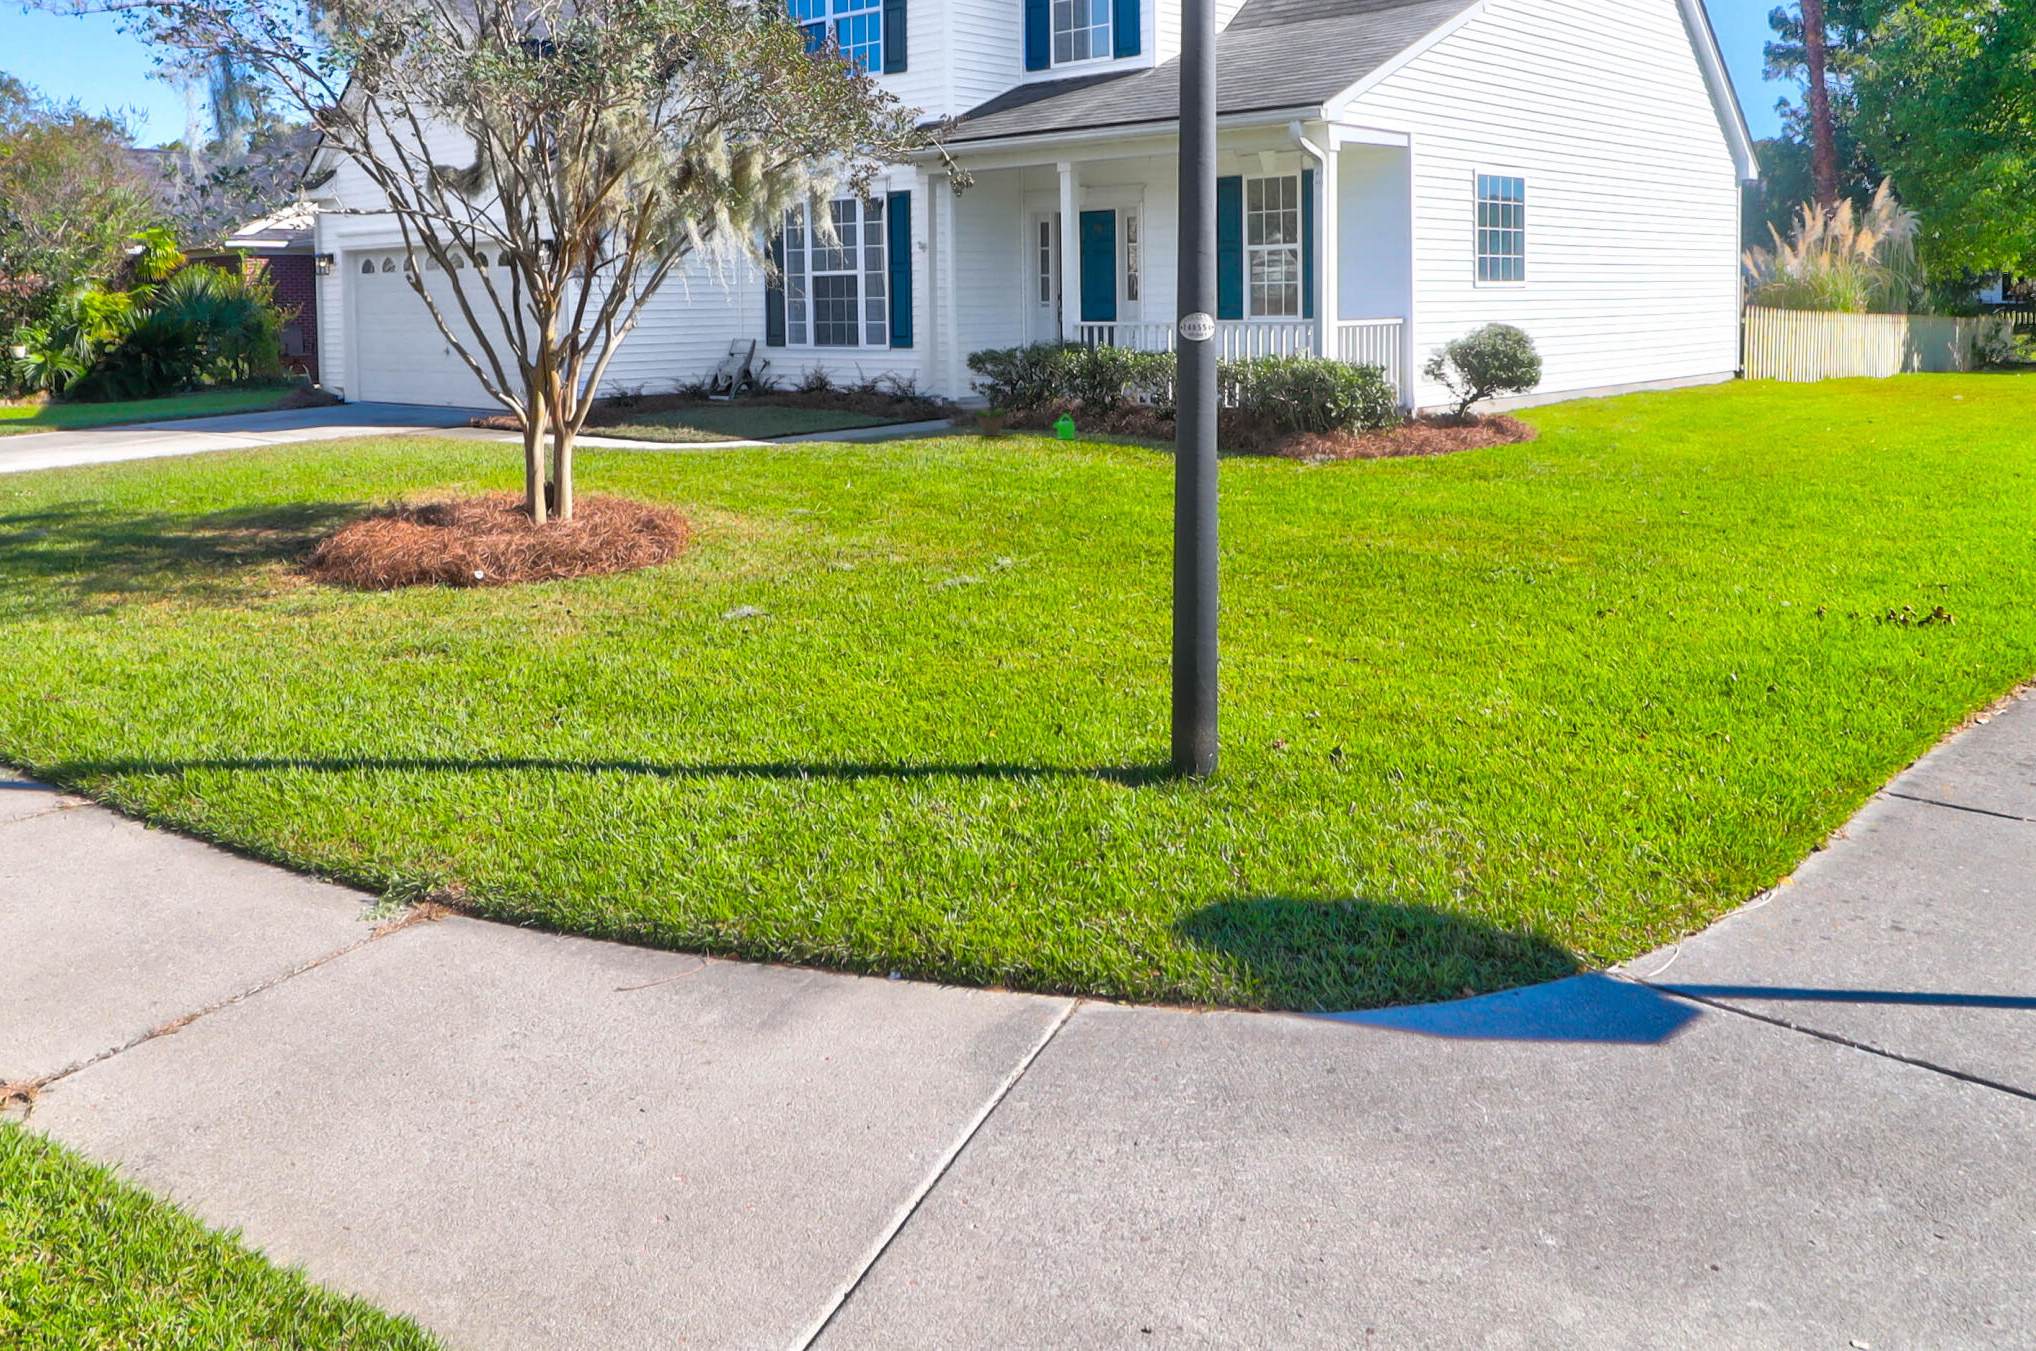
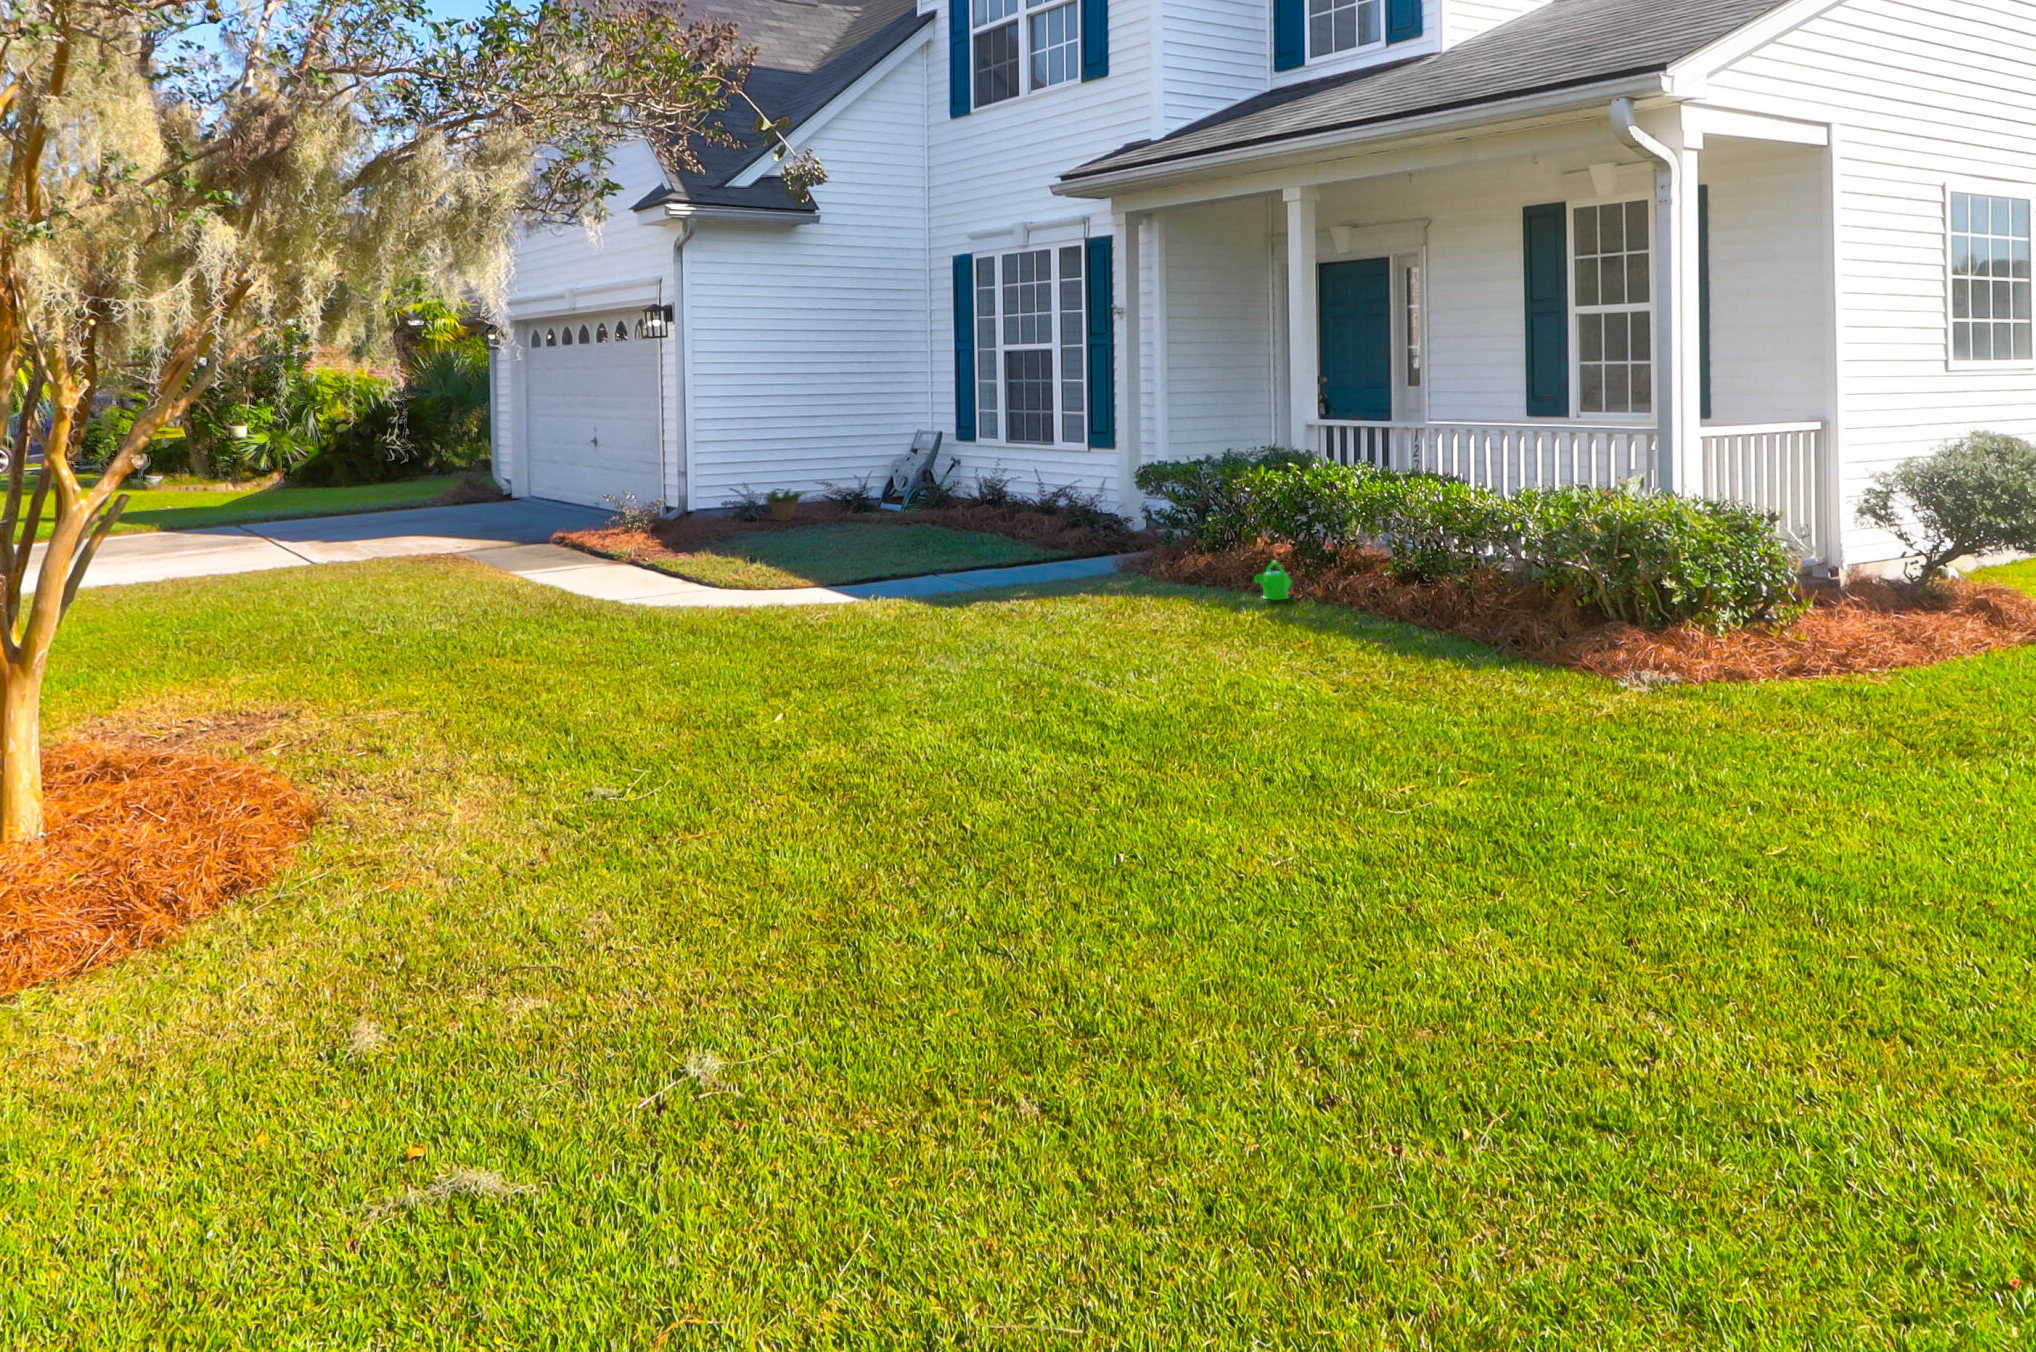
decorative plant: present [972,408,1013,436] -> present [766,489,805,521]

